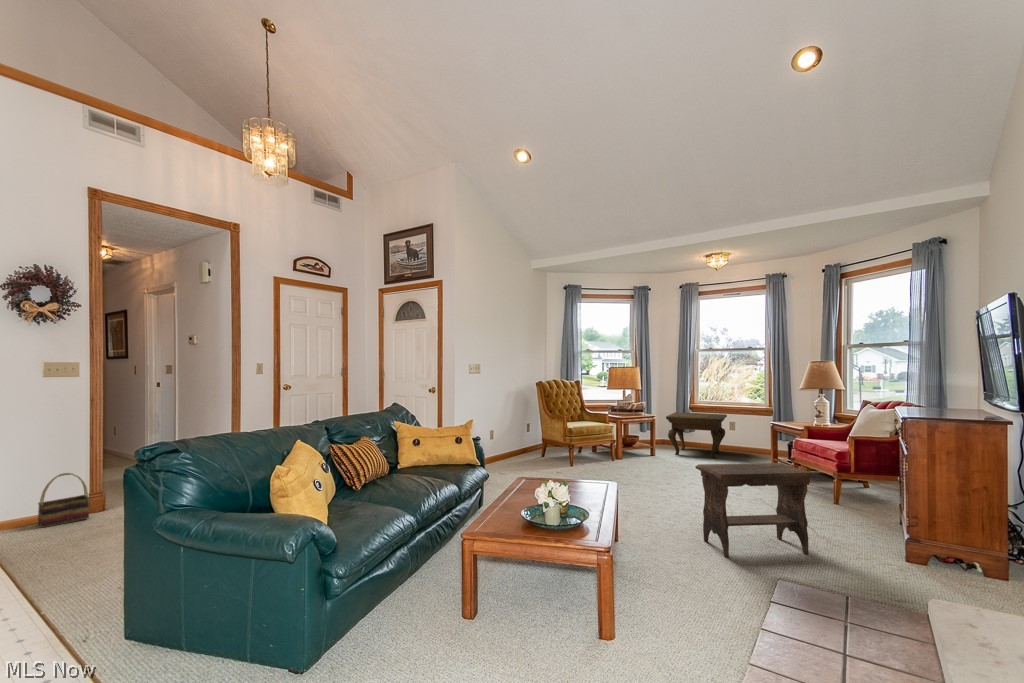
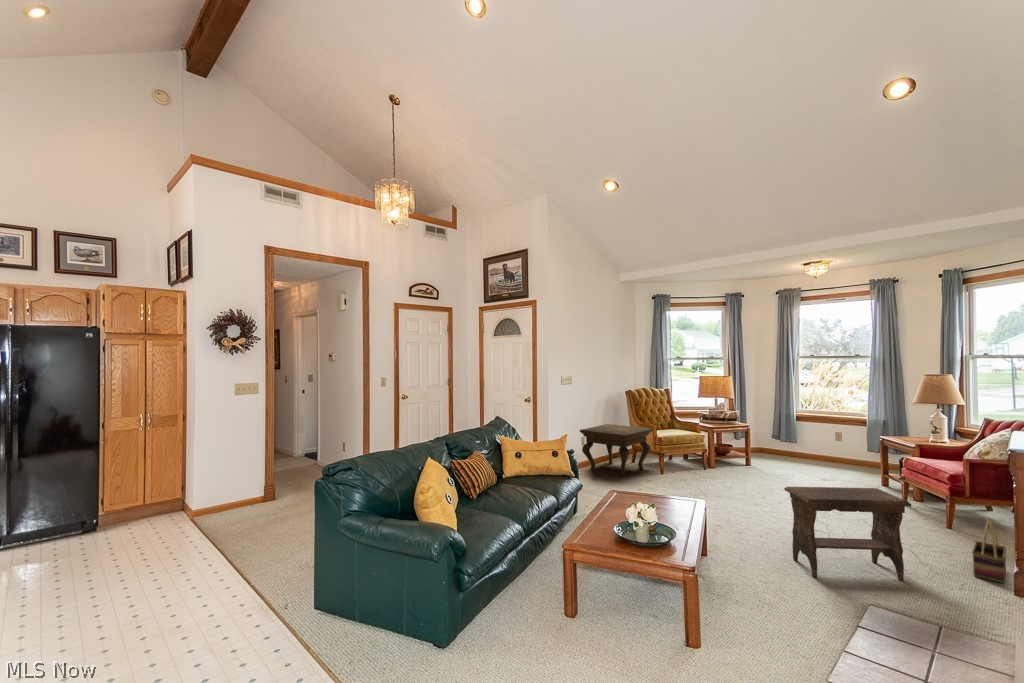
side table: present [666,412,727,458] -> present [580,424,652,475]
basket: present [38,473,90,528] -> present [972,518,1006,583]

